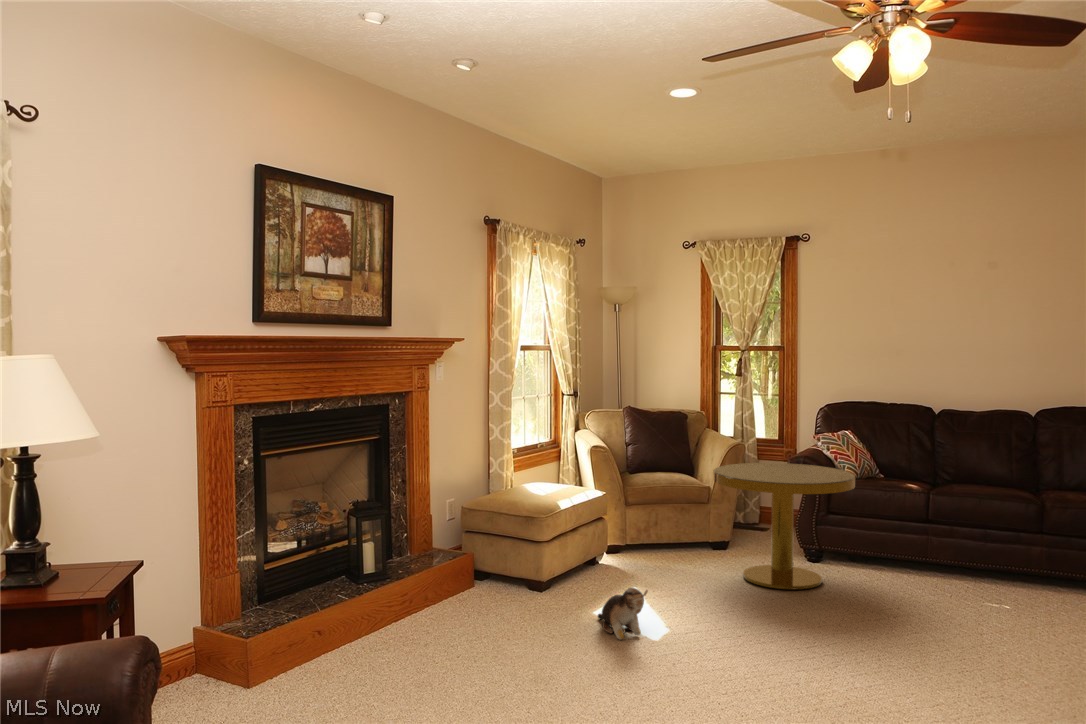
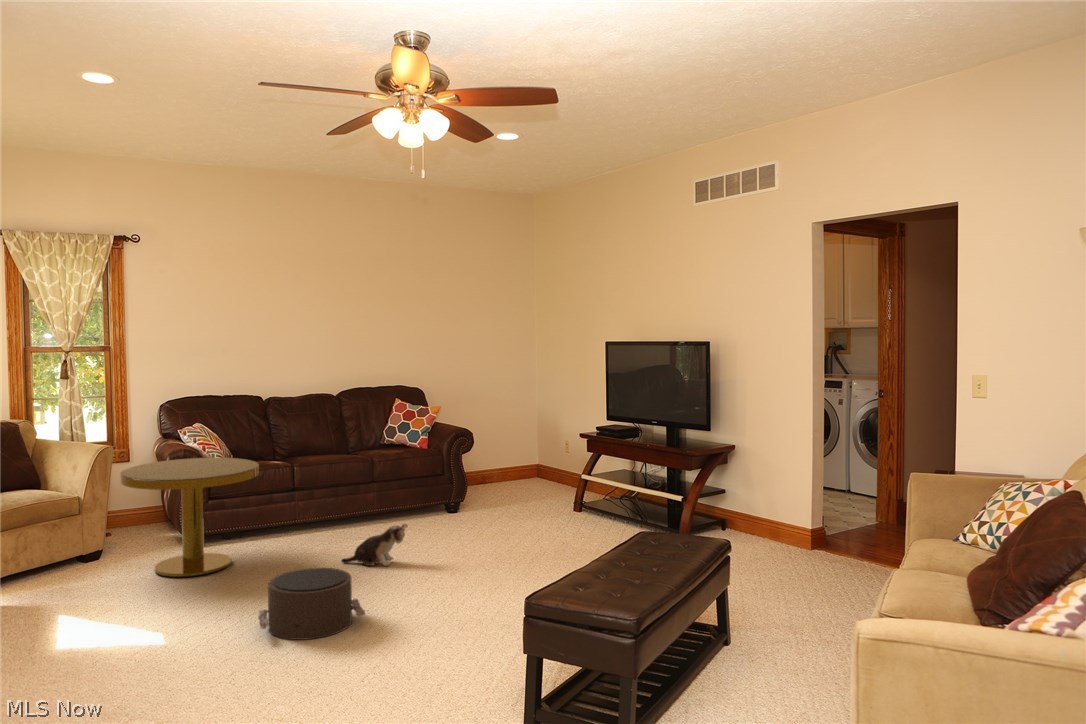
plush toy: present [598,588,648,640] -> present [341,524,408,566]
pouf: none [719,602,857,692] -> present [258,568,365,640]

